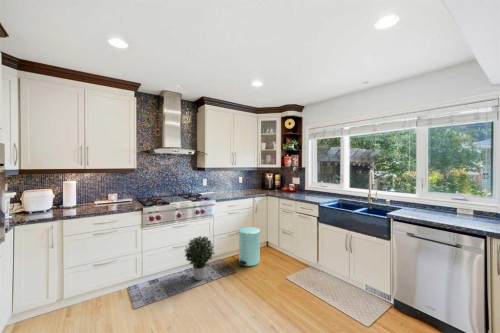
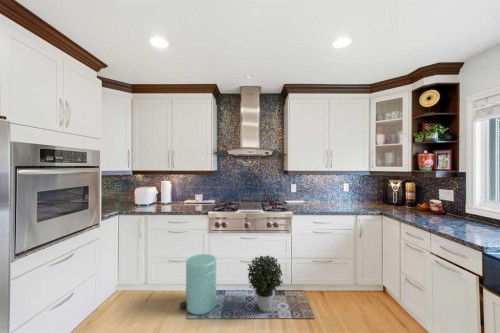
trash can: present [238,227,260,266] -> present [180,254,216,314]

